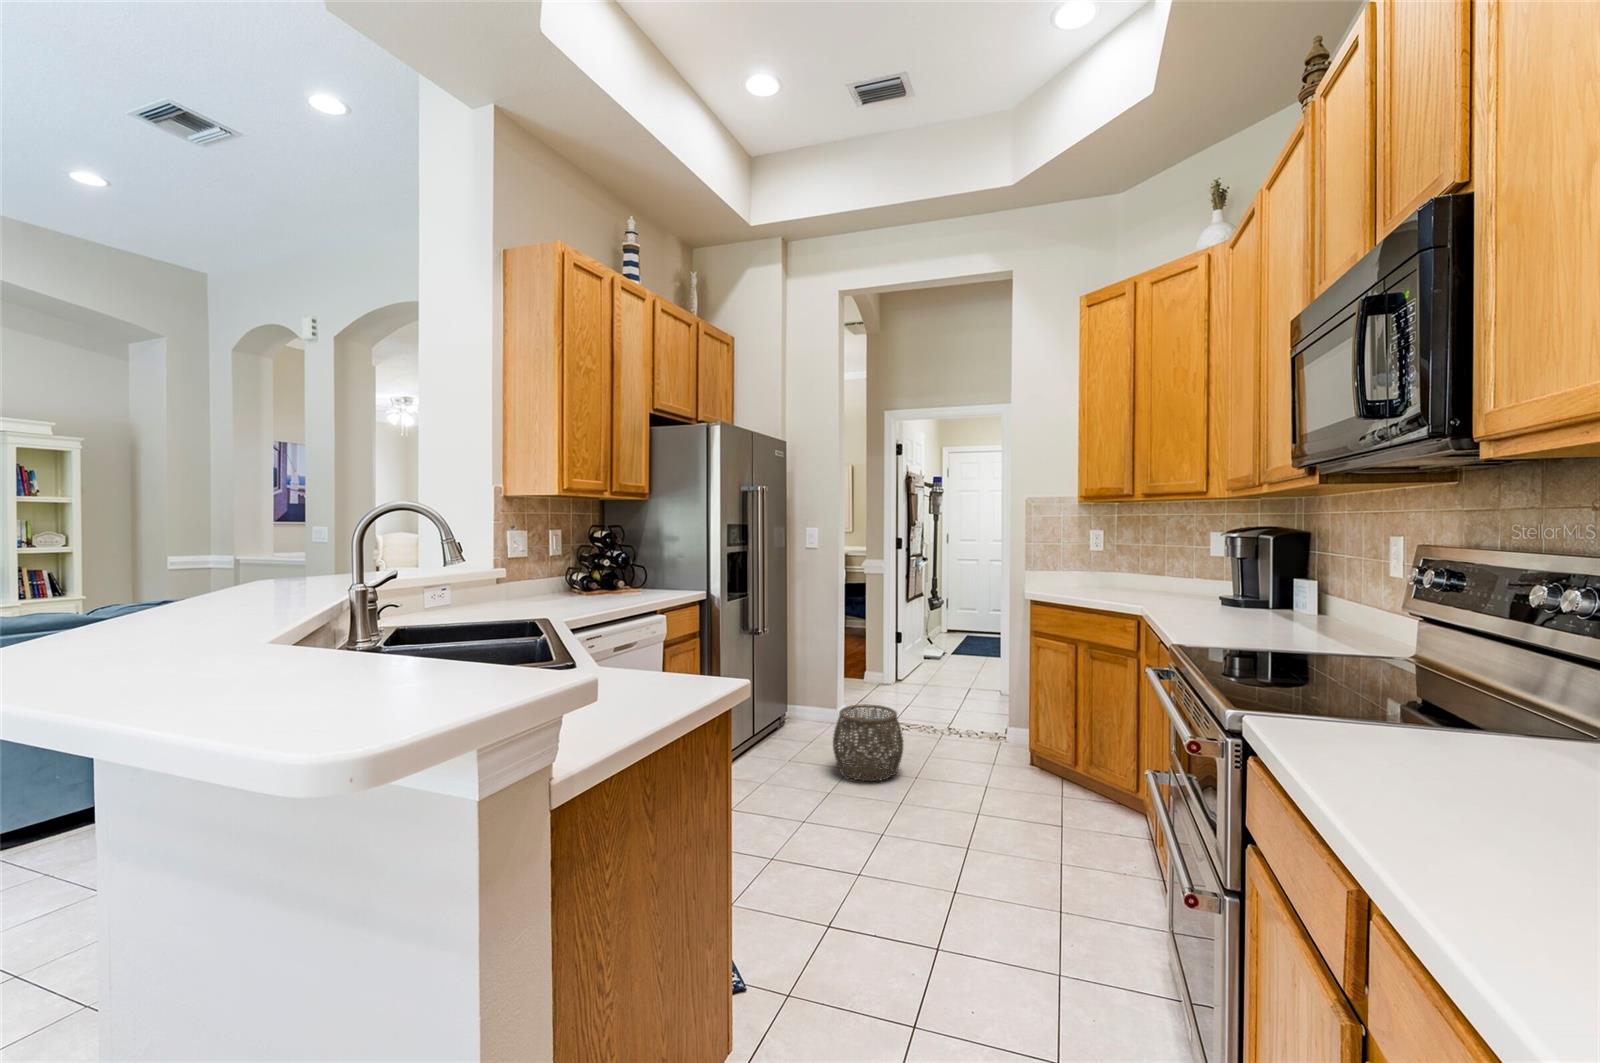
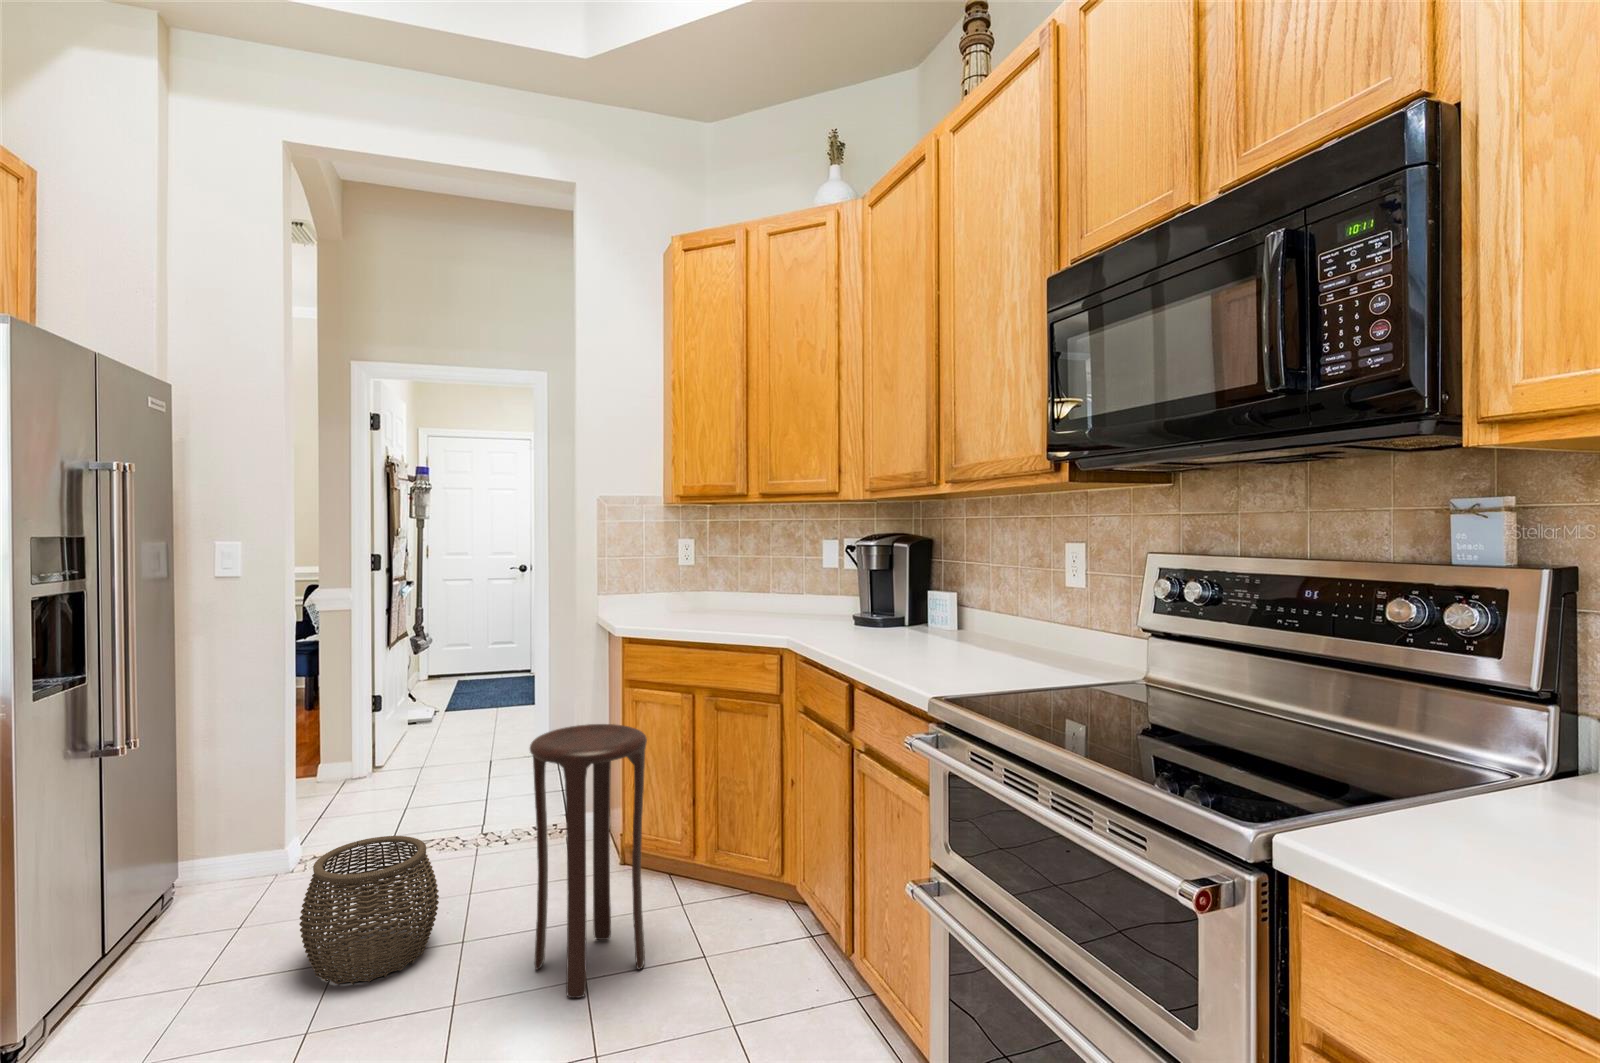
stool: none [948,652,1025,822] -> present [530,724,647,998]

